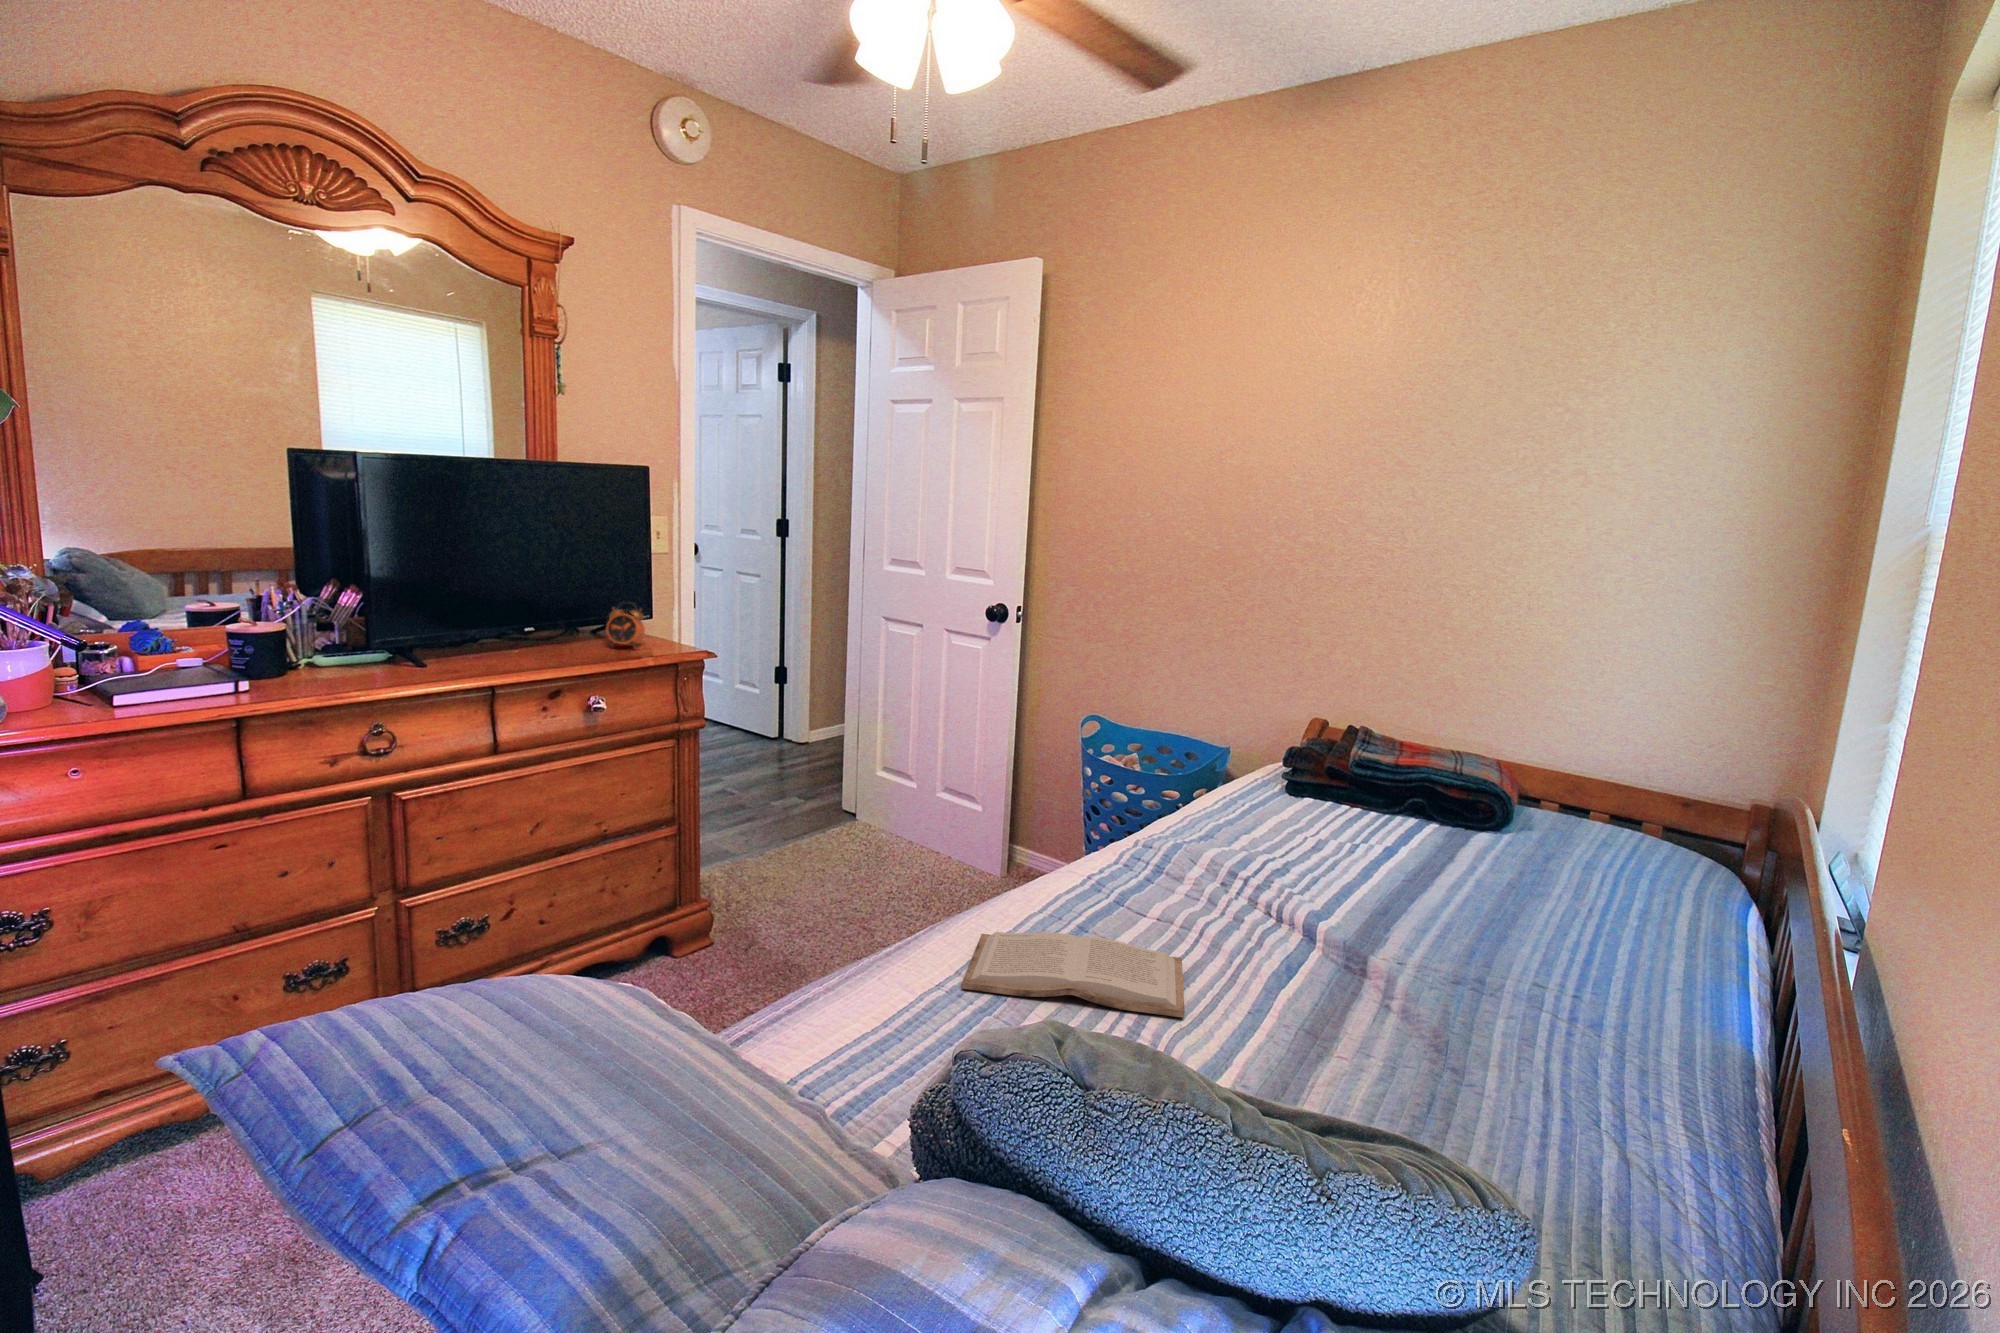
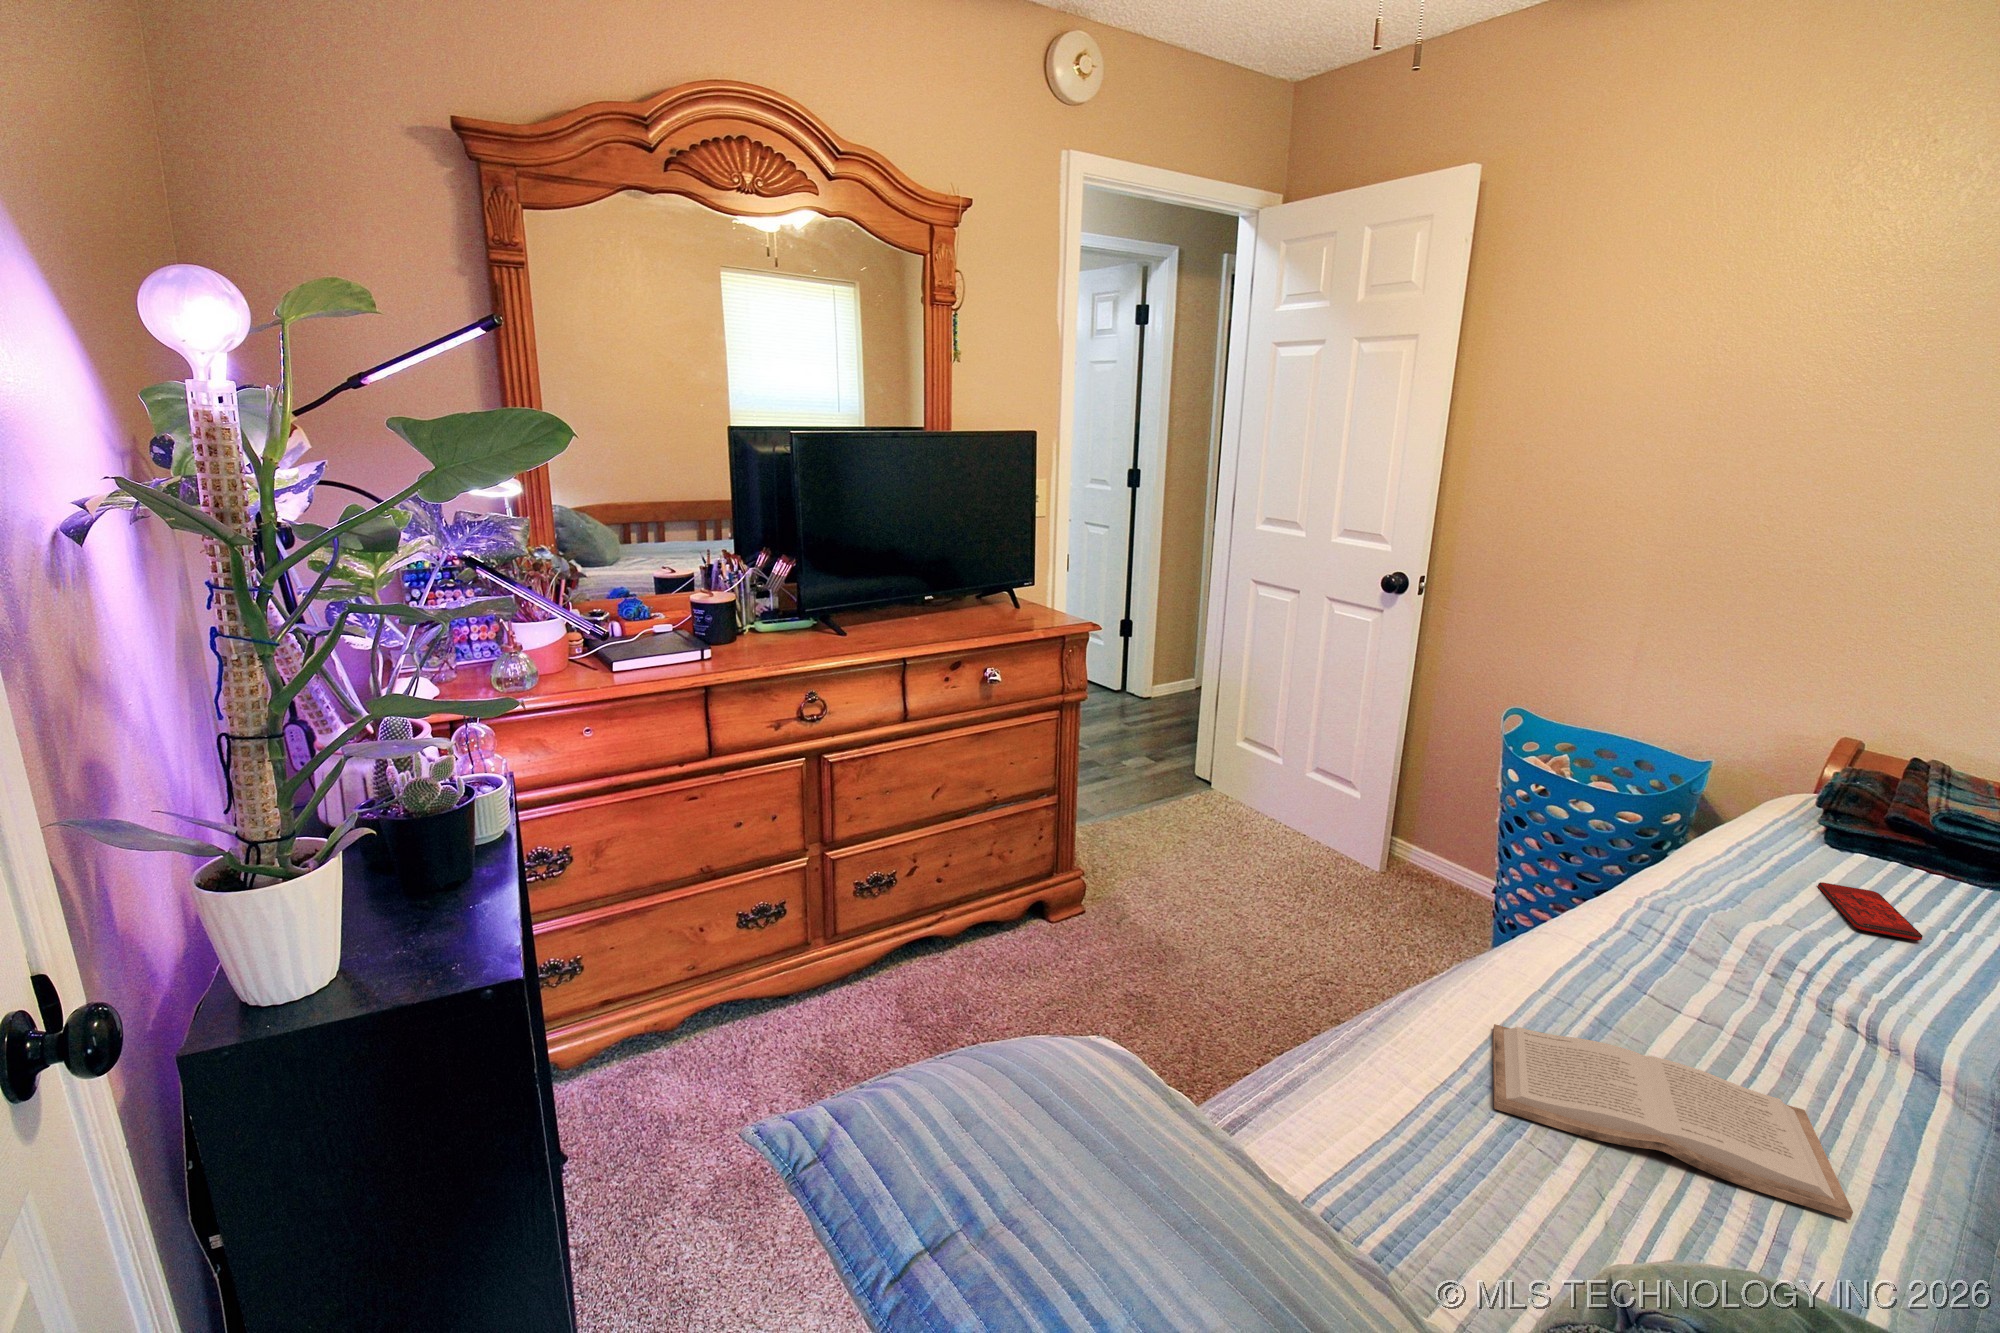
alarm clock: present [607,604,645,648] -> none [998,570,1032,618]
smartphone: none [1255,819,1306,849] -> present [1818,882,1923,940]

